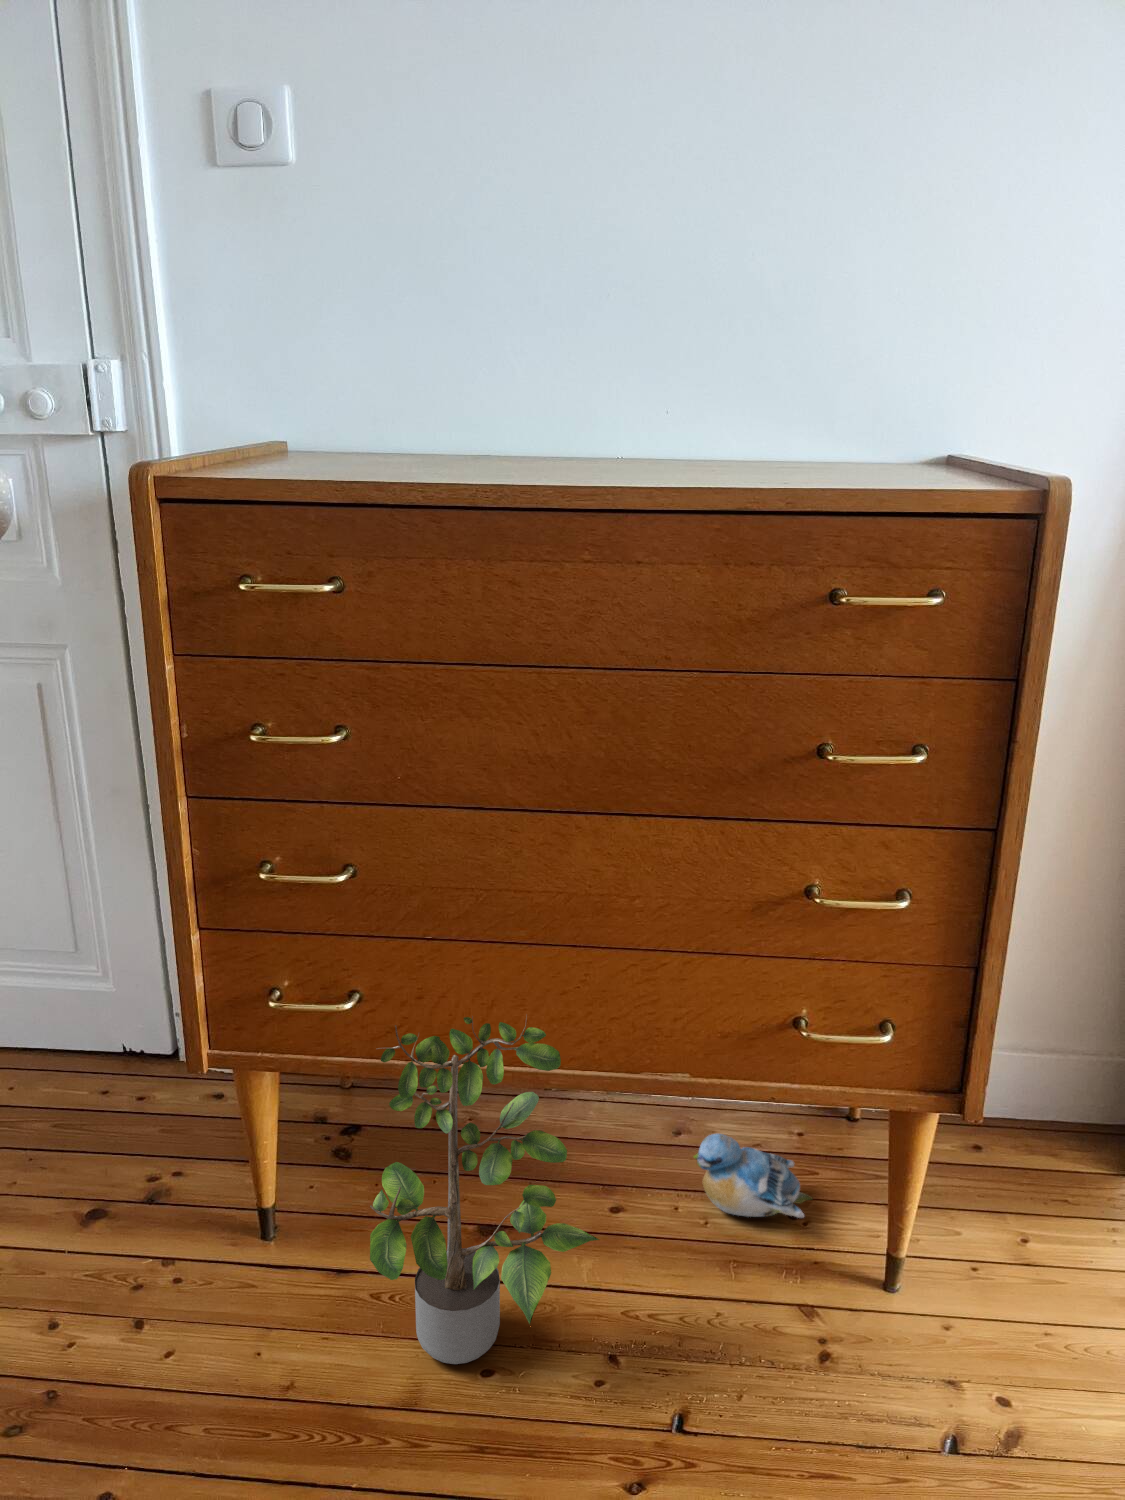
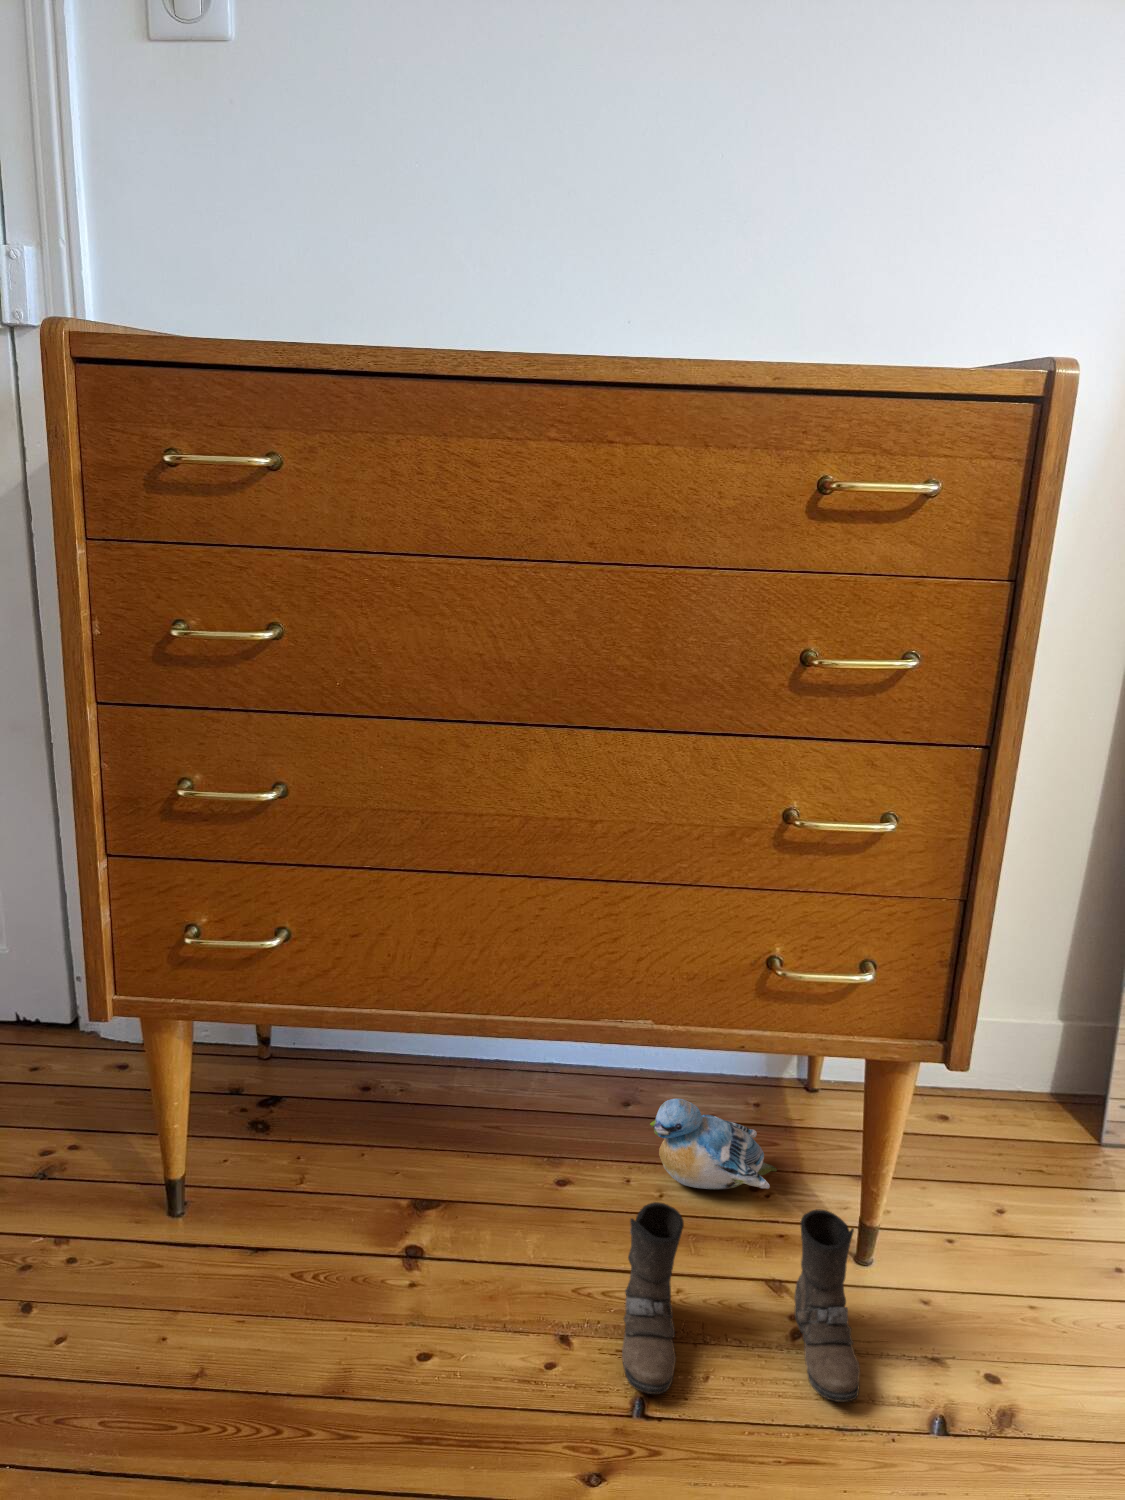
potted plant: present [370,1016,599,1364] -> none [295,946,556,1347]
boots: none [664,1237,881,1423] -> present [622,1202,860,1402]

